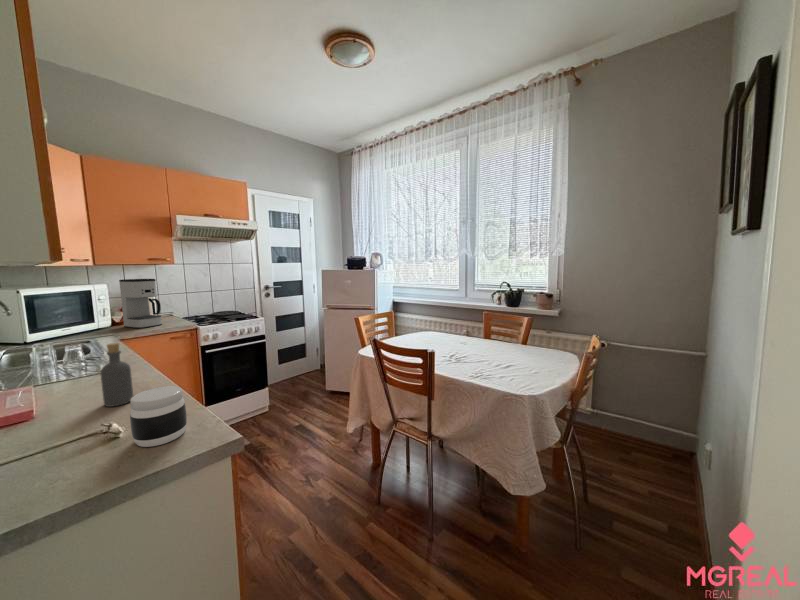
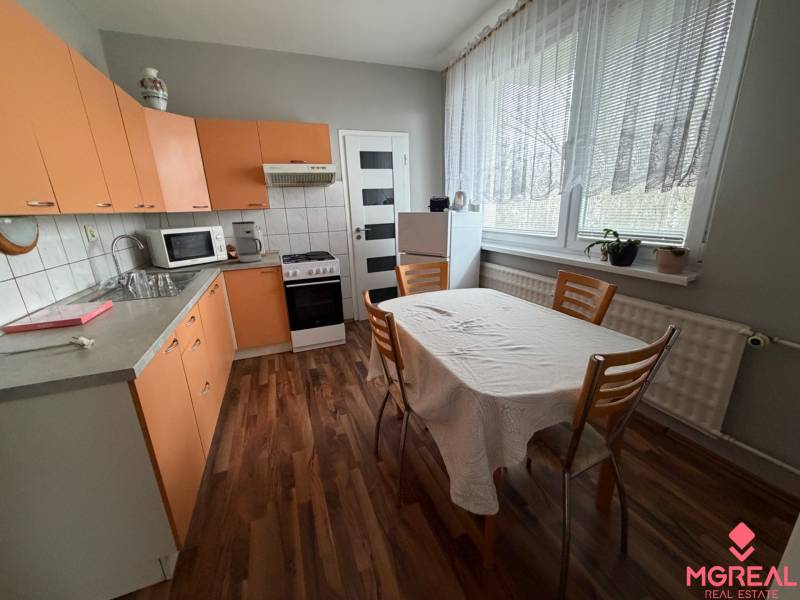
bottle: present [101,343,133,407] -> none [113,277,142,326]
jar: present [130,386,187,447] -> none [64,319,120,365]

